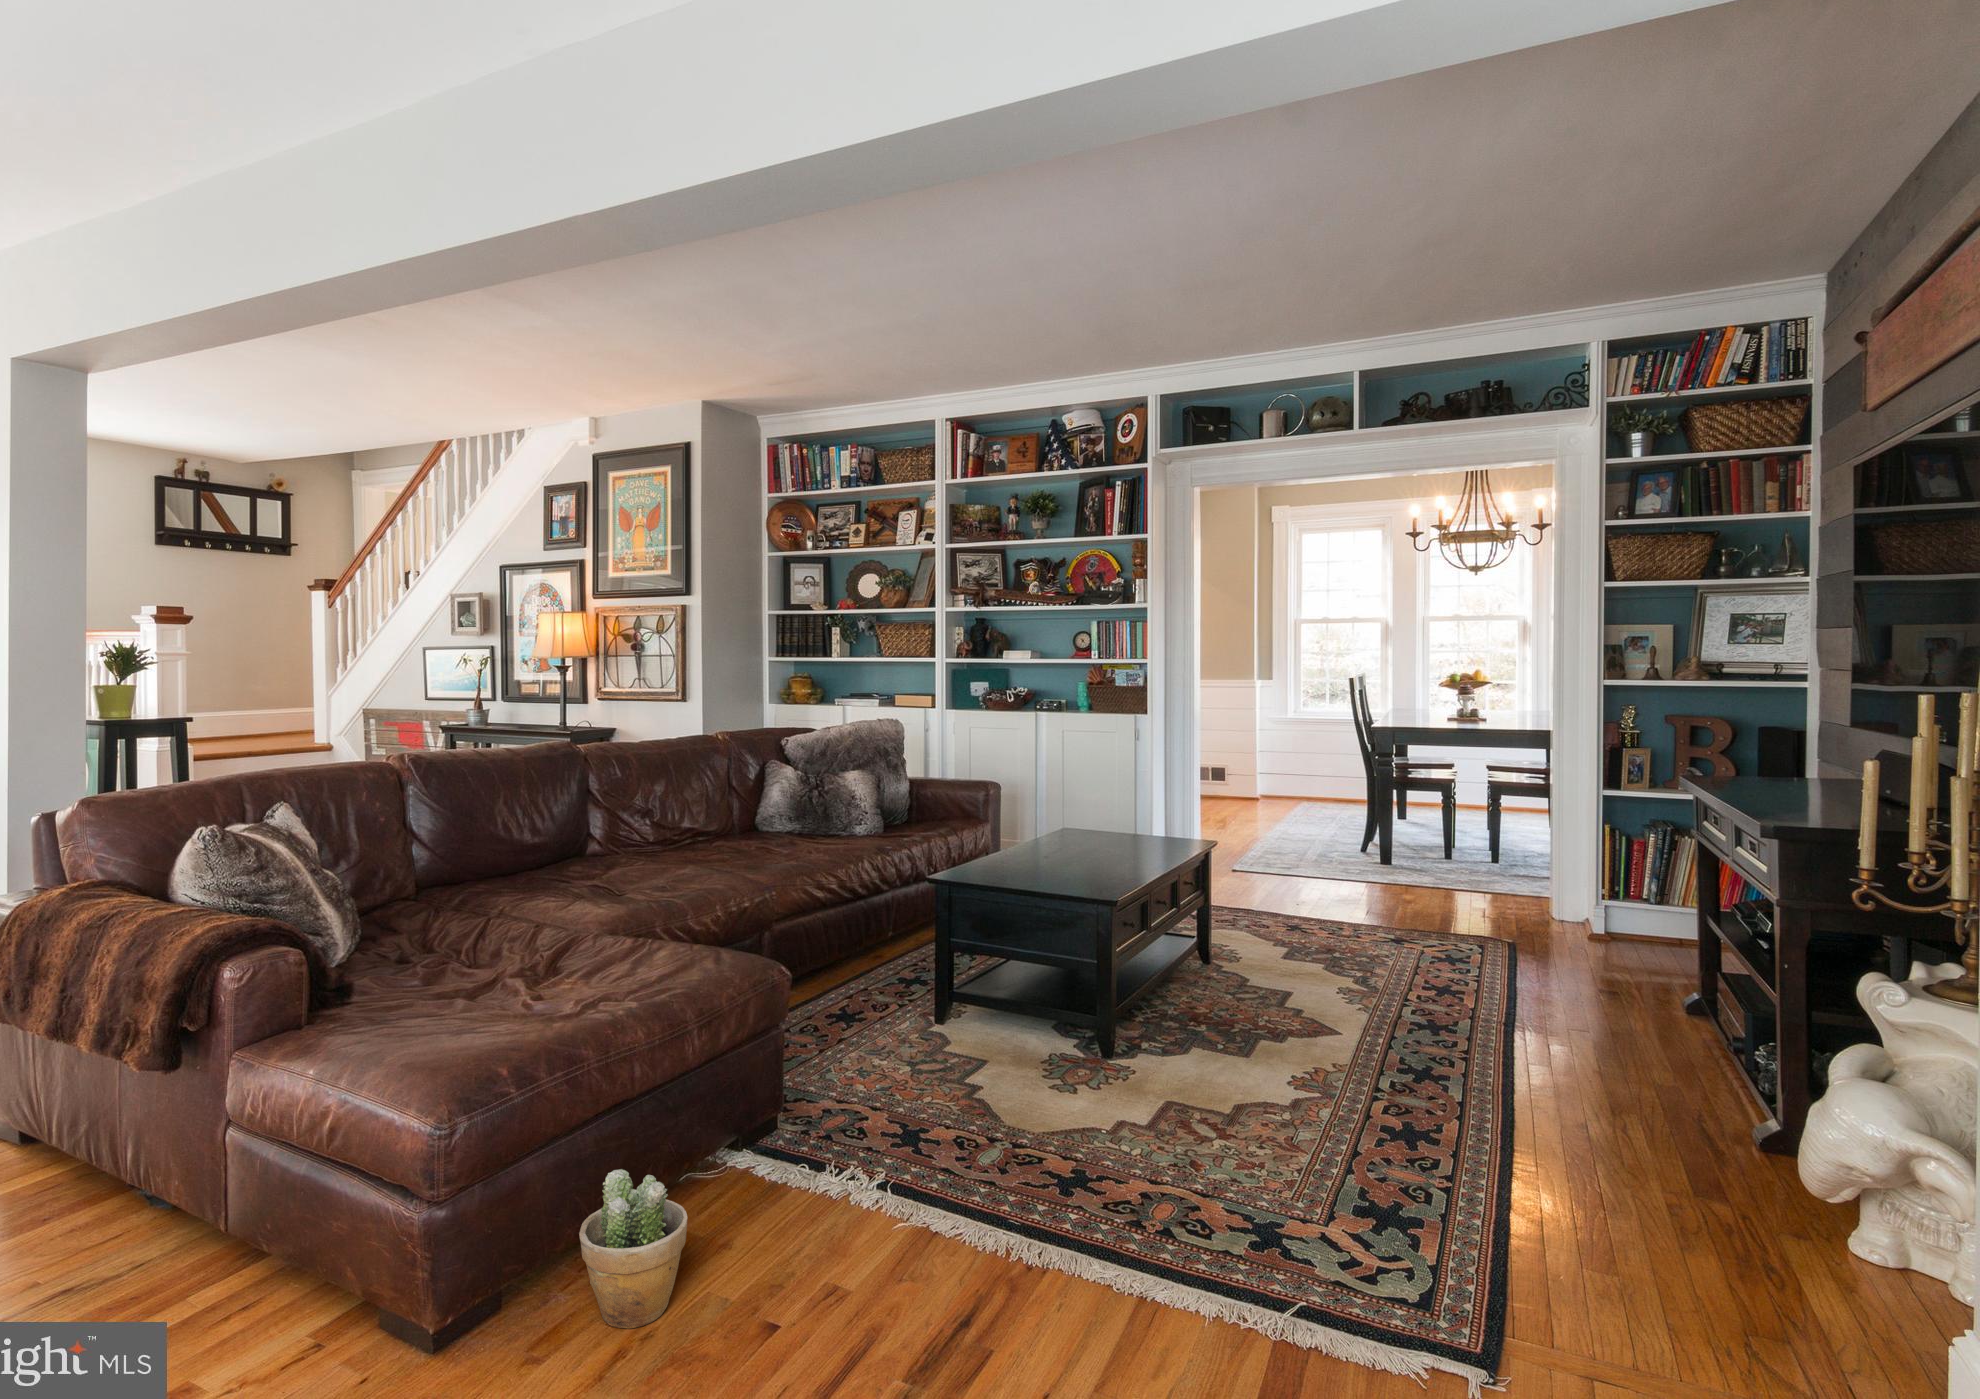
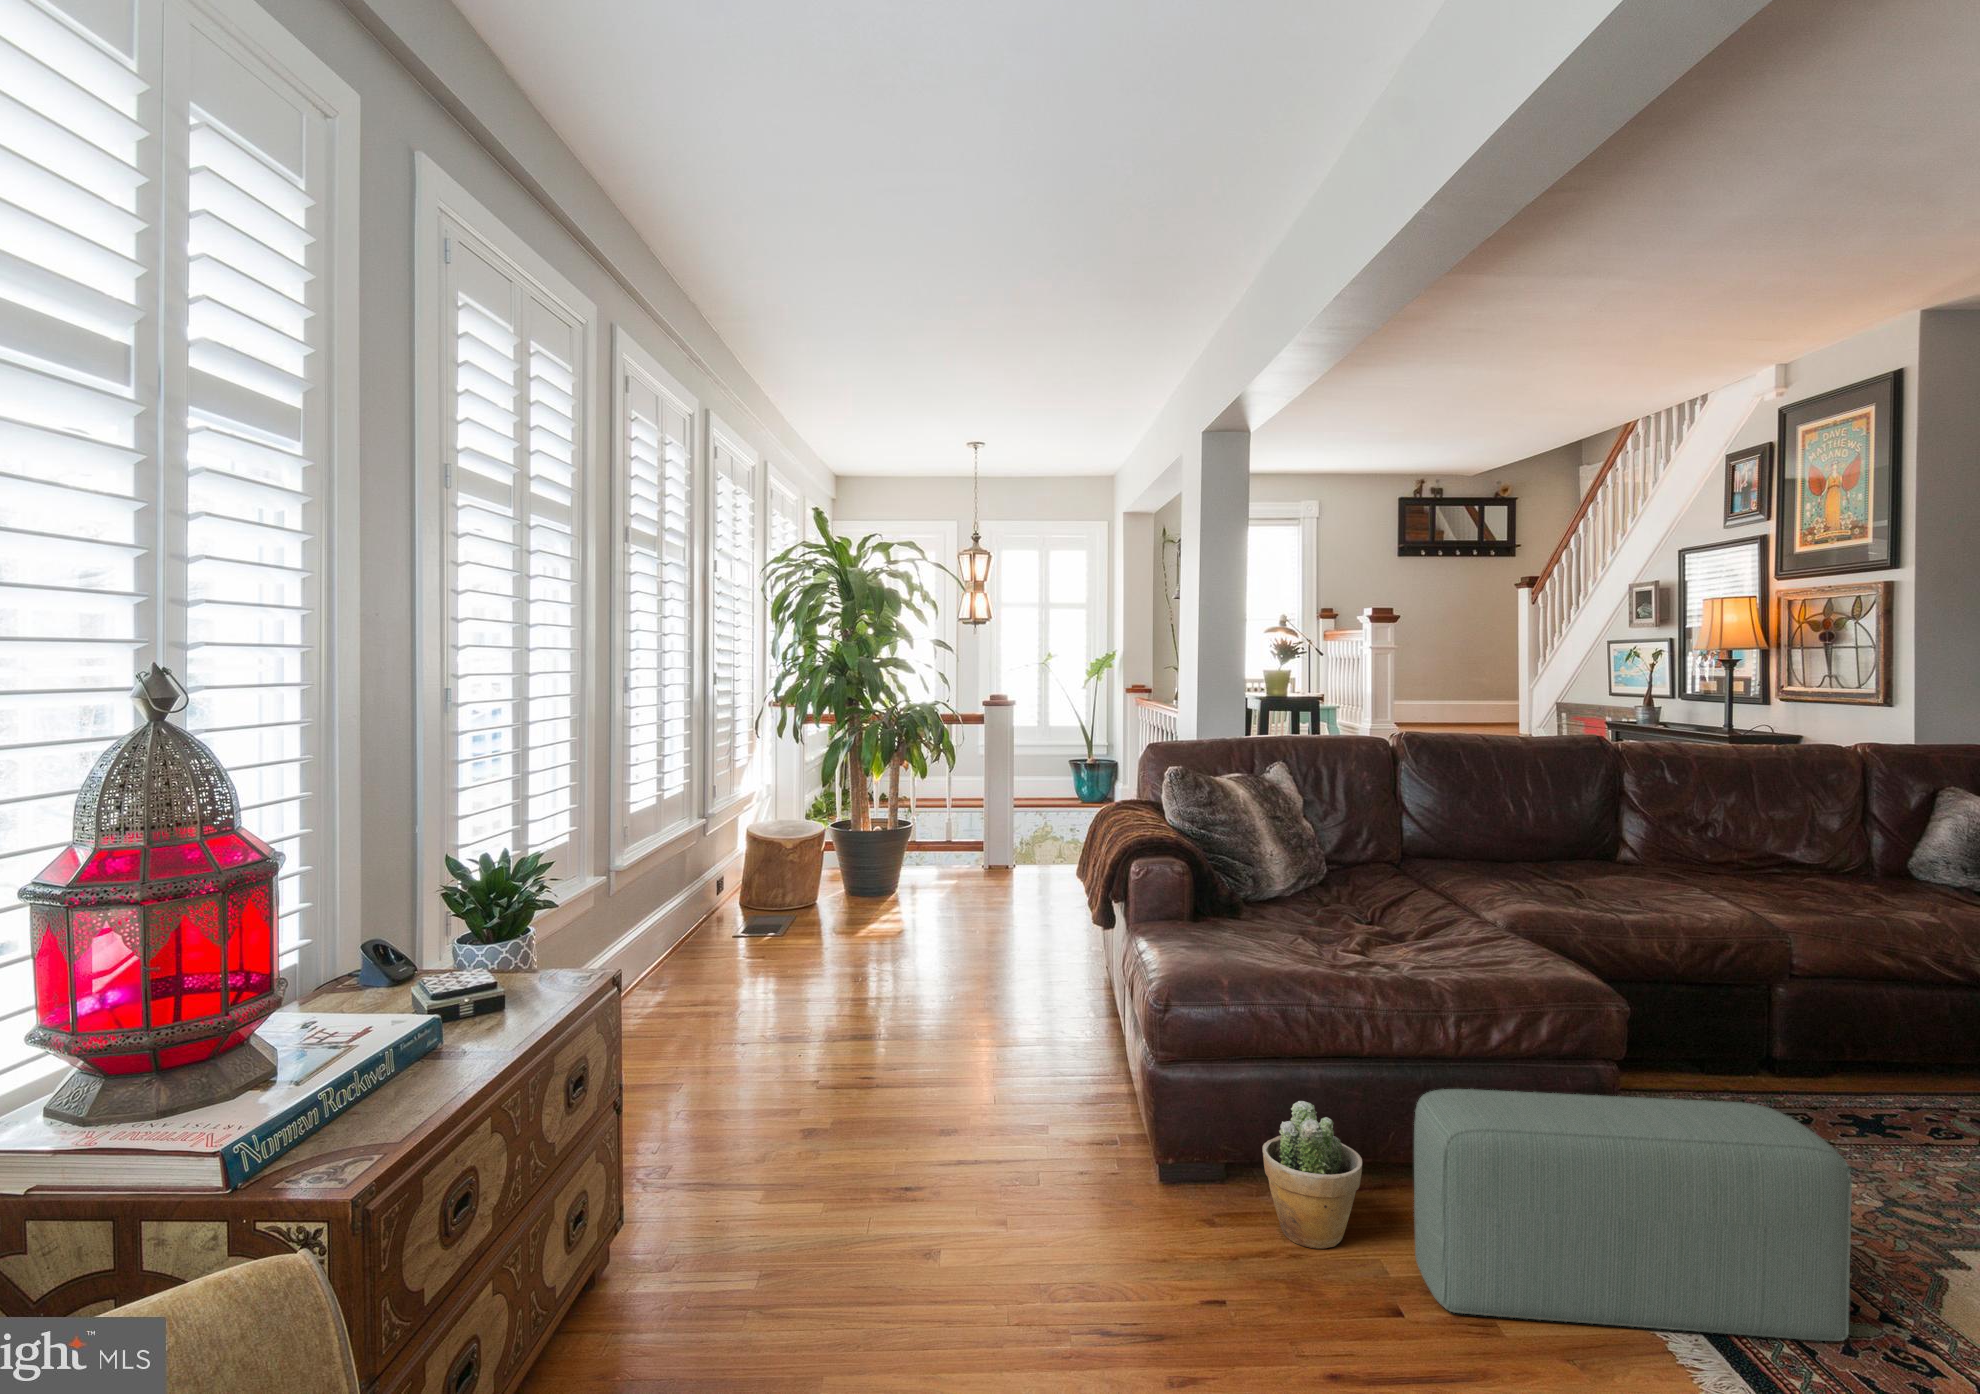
pouf: none [732,1016,987,1298] -> present [1414,1089,1852,1341]

